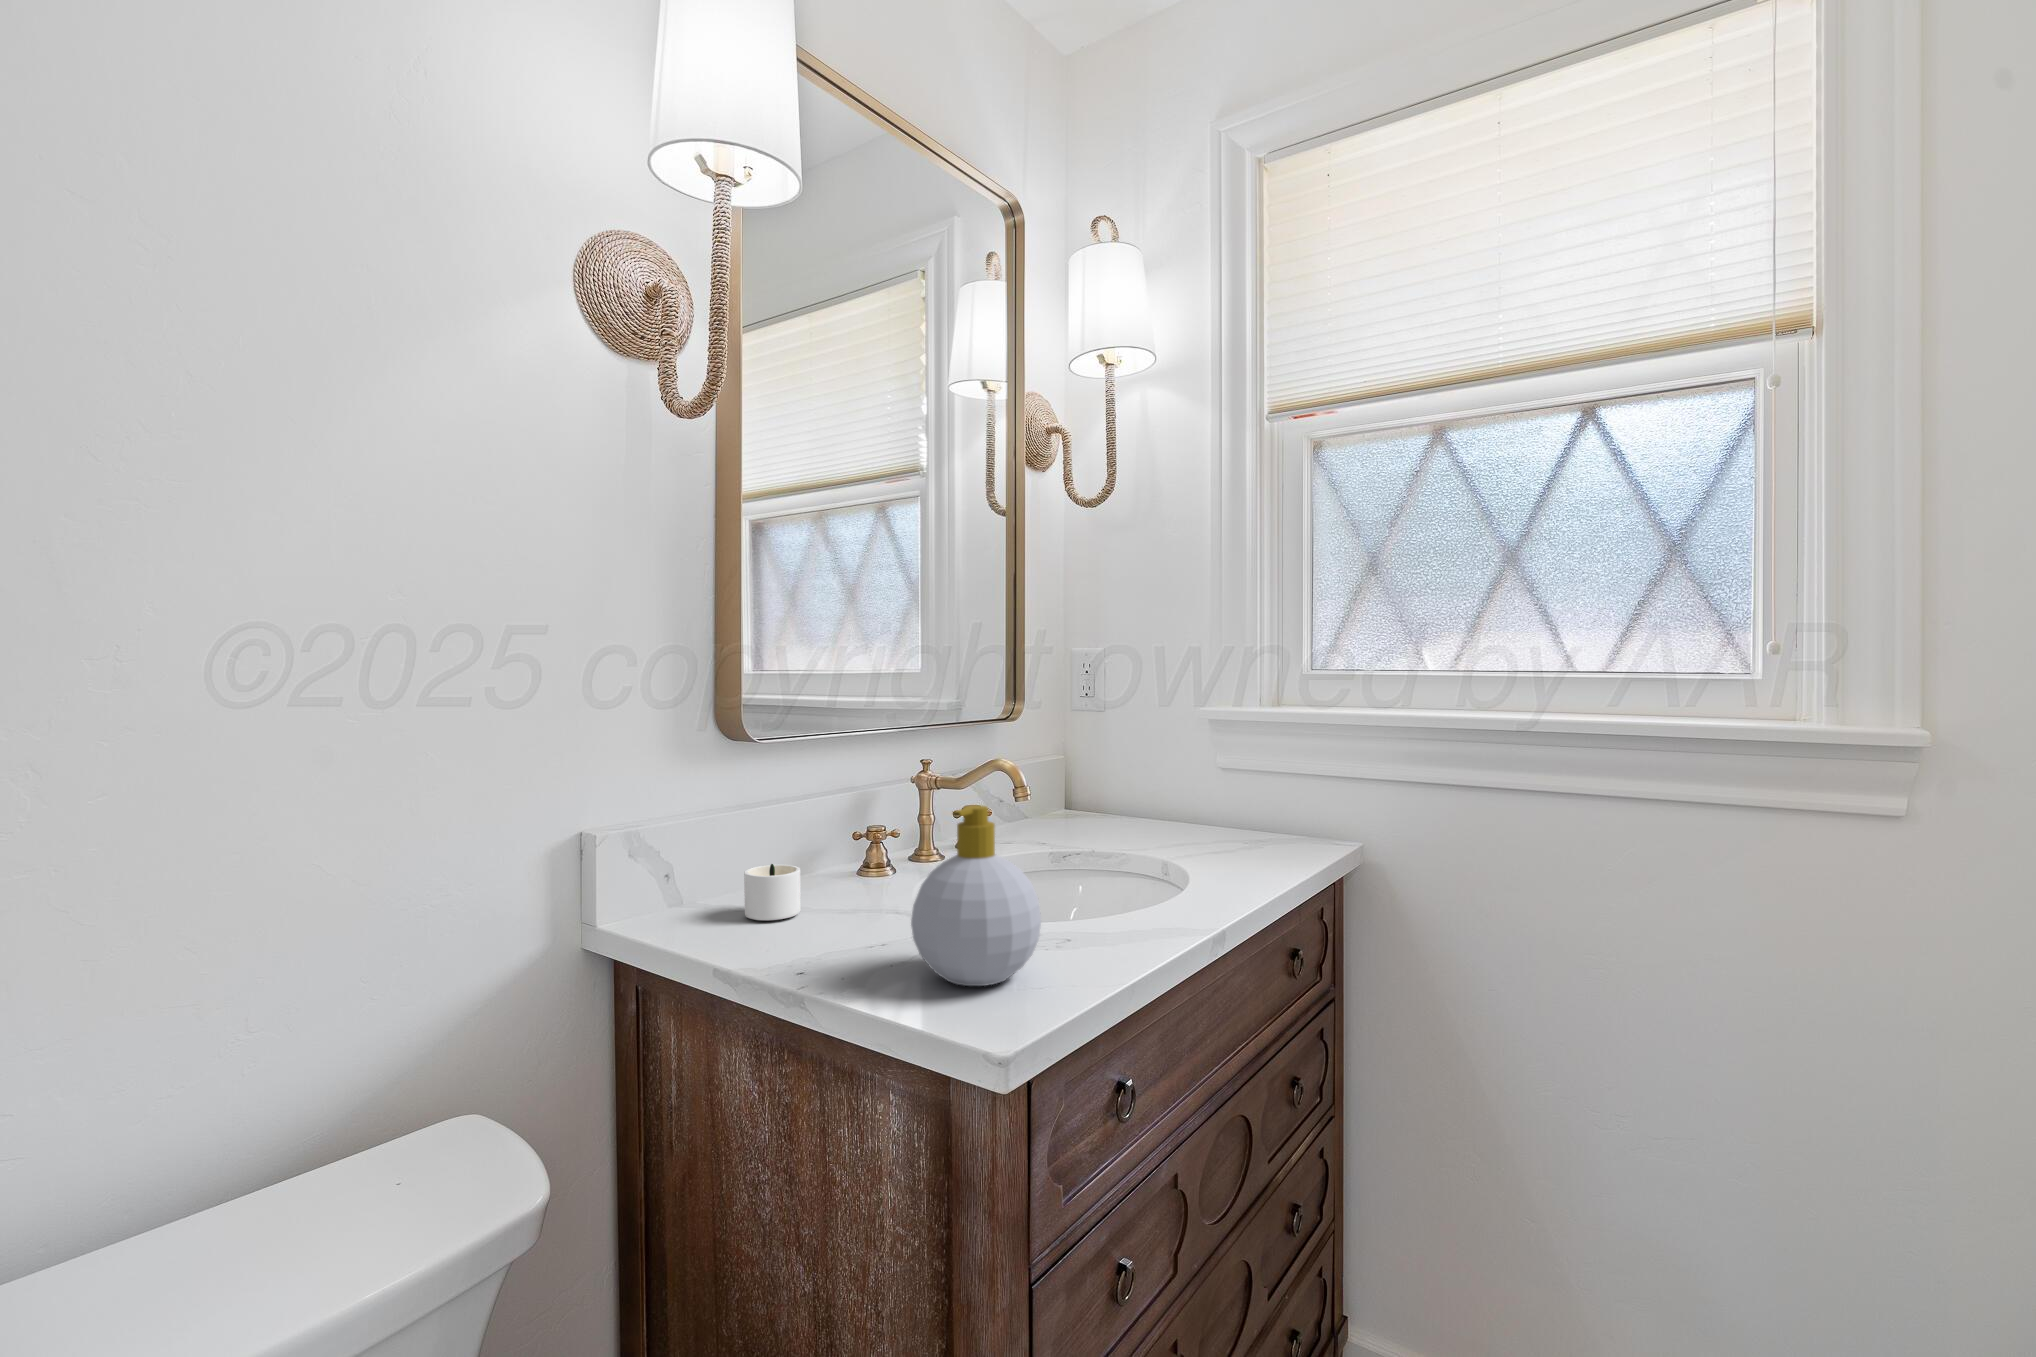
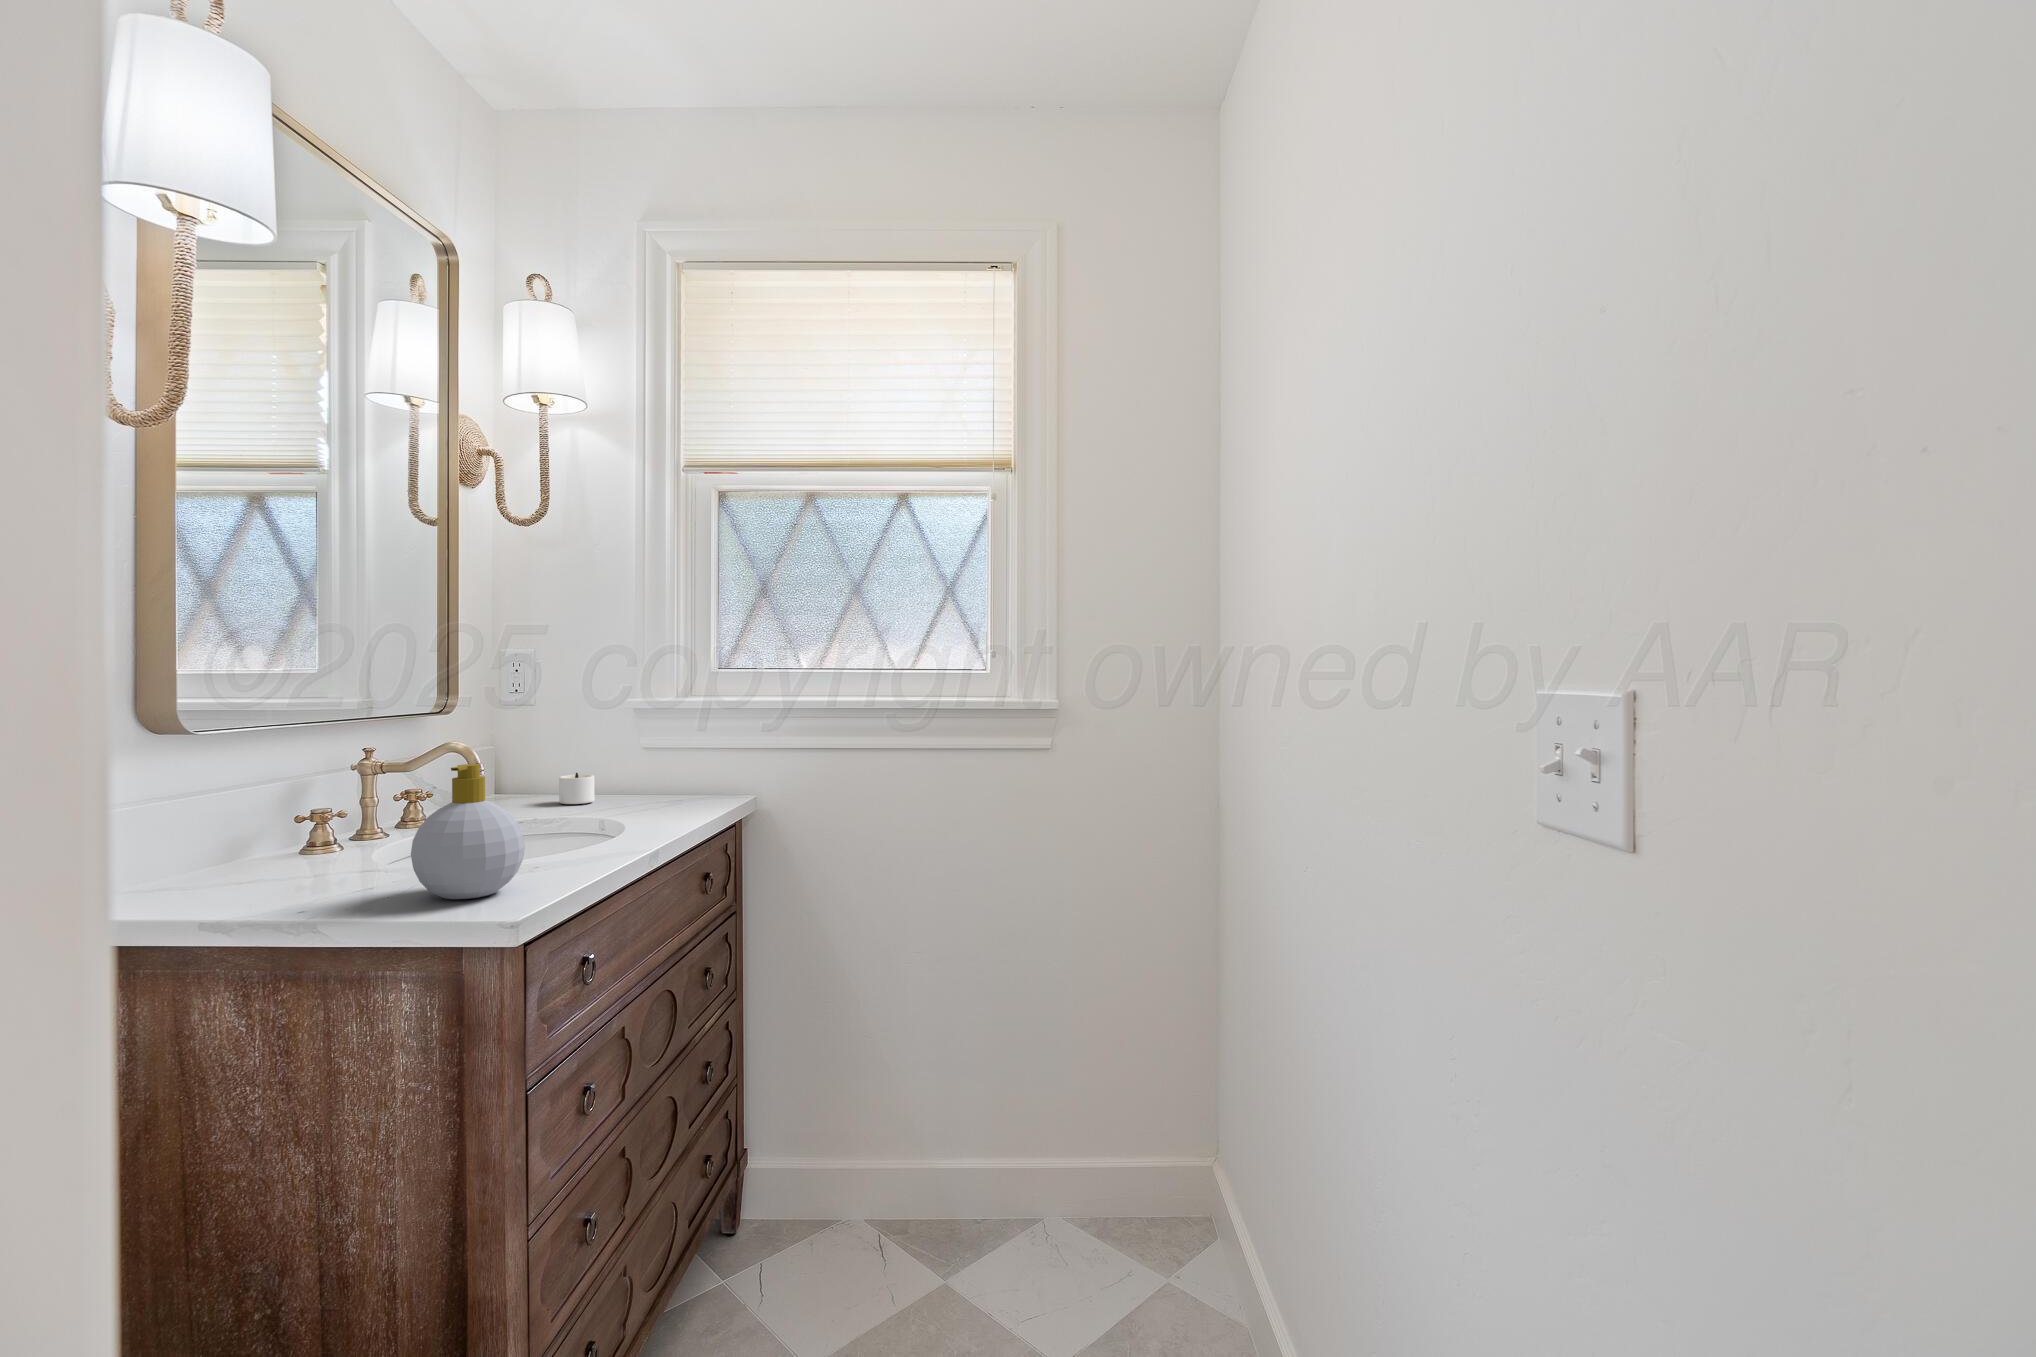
candle: present [744,864,801,920] -> present [559,773,595,804]

